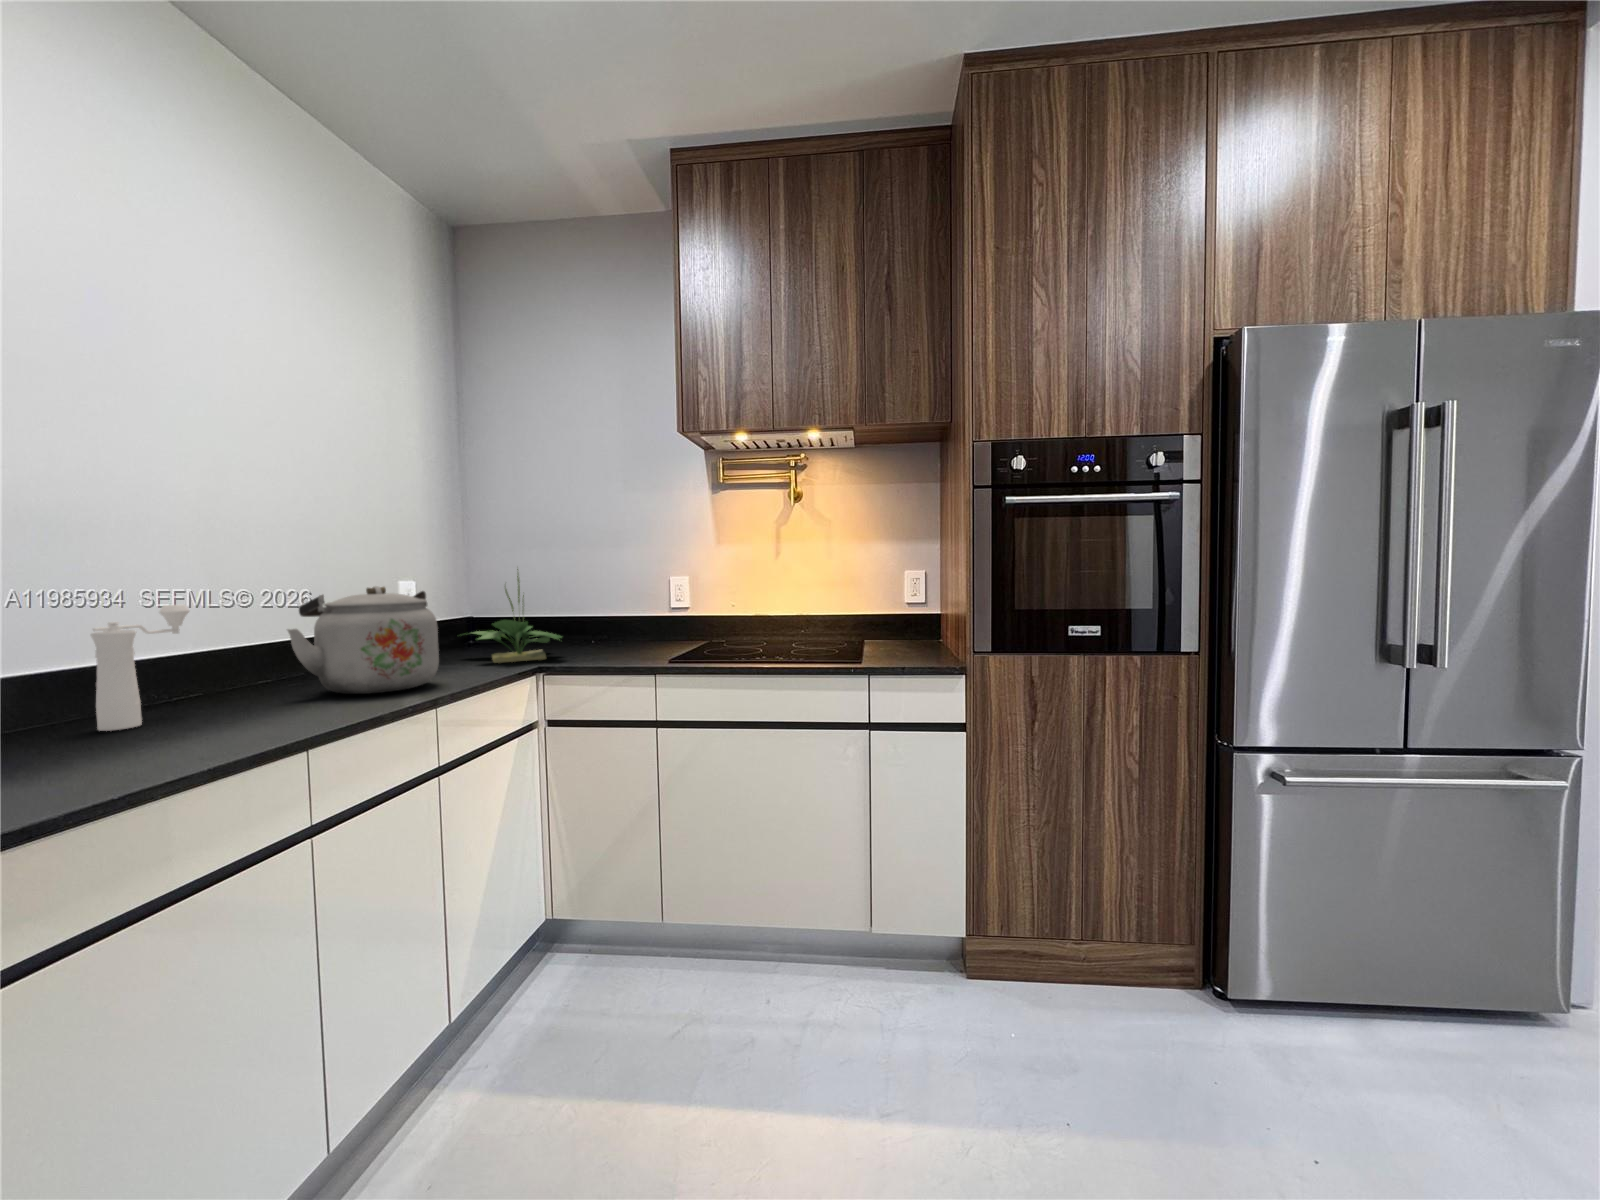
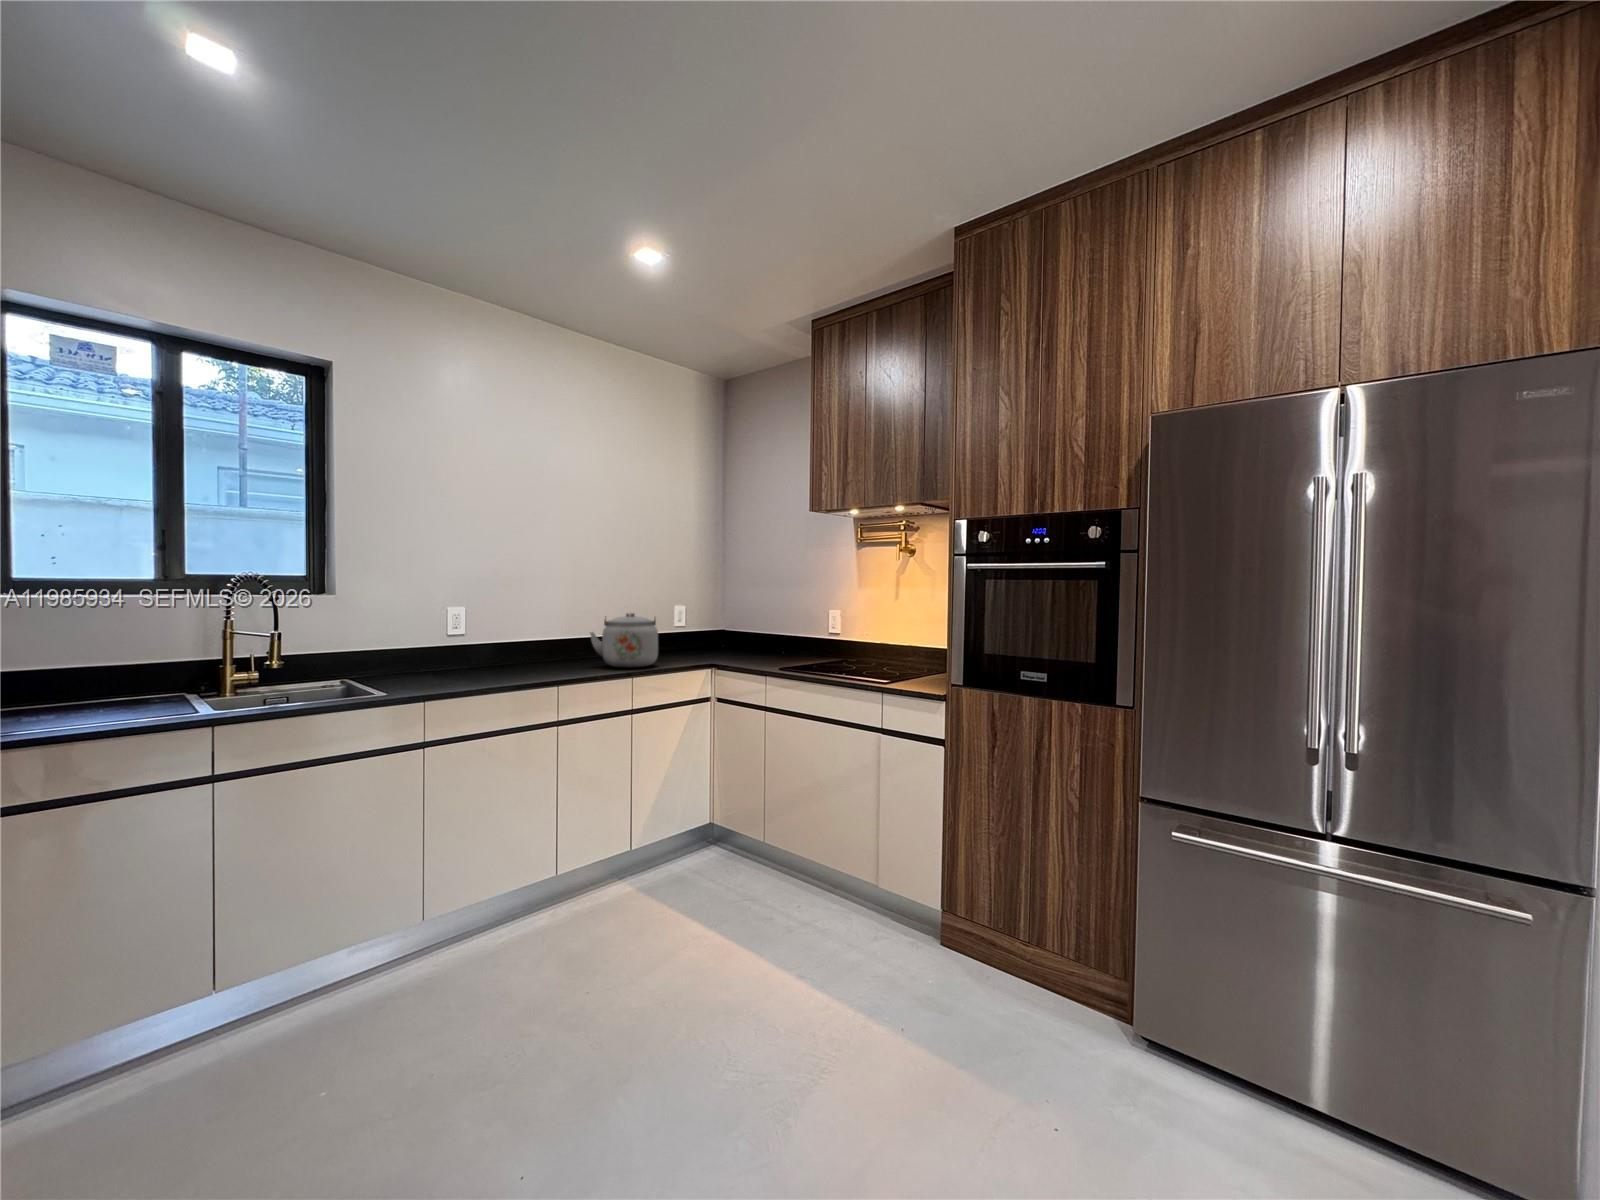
potted plant: present [465,569,561,663] -> none [702,601,758,660]
pepper mill: present [90,605,189,731] -> none [516,618,554,669]

